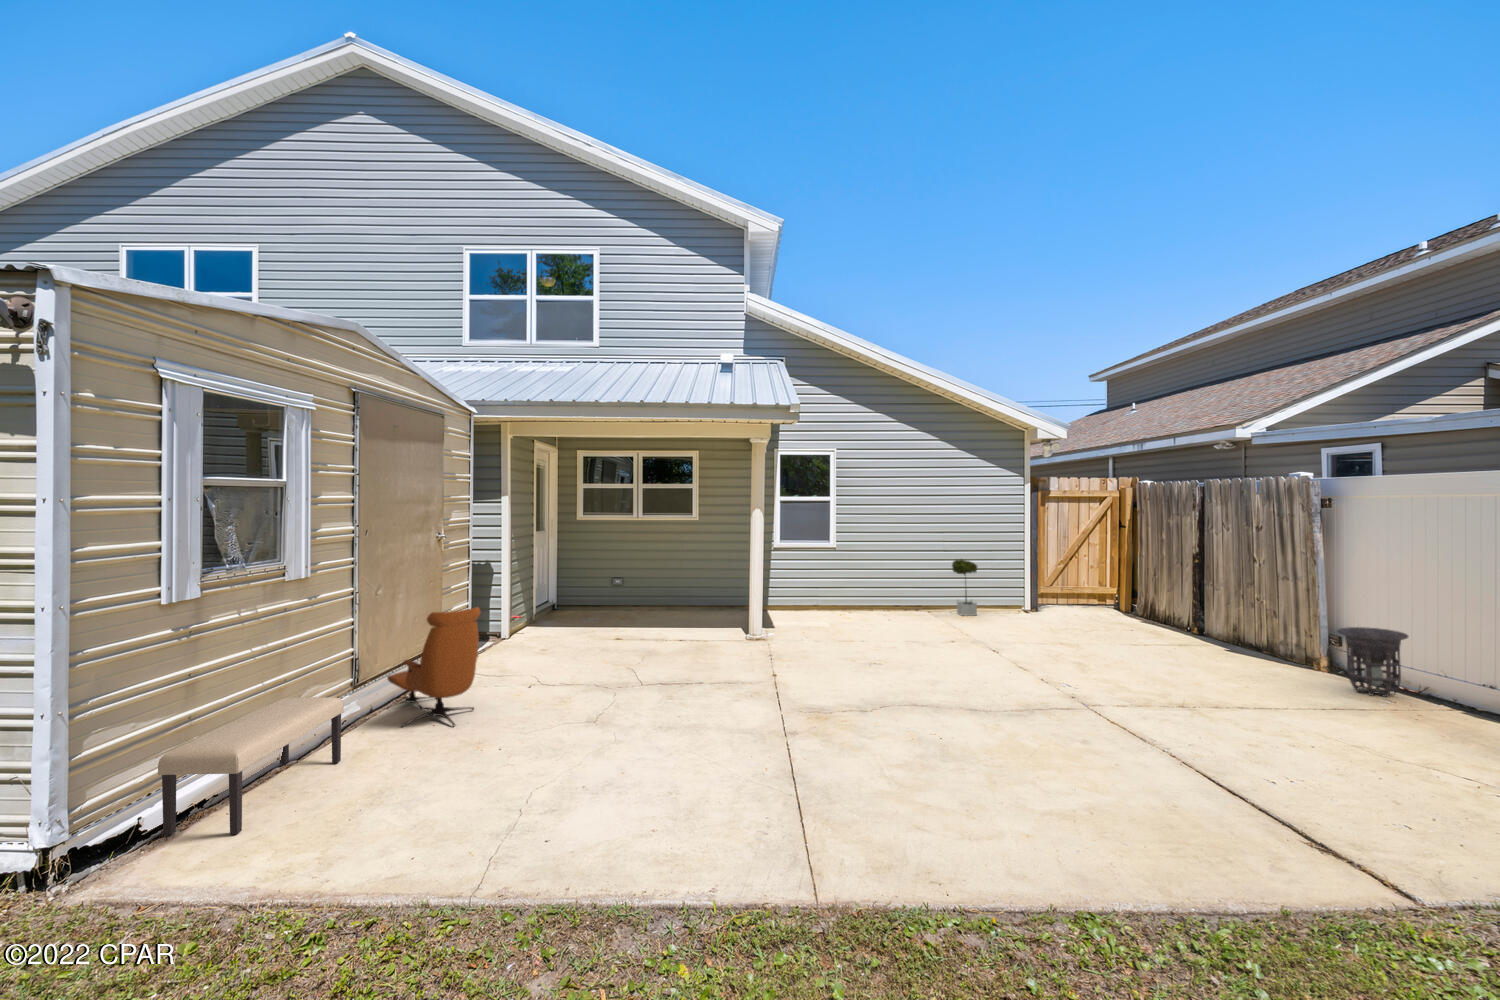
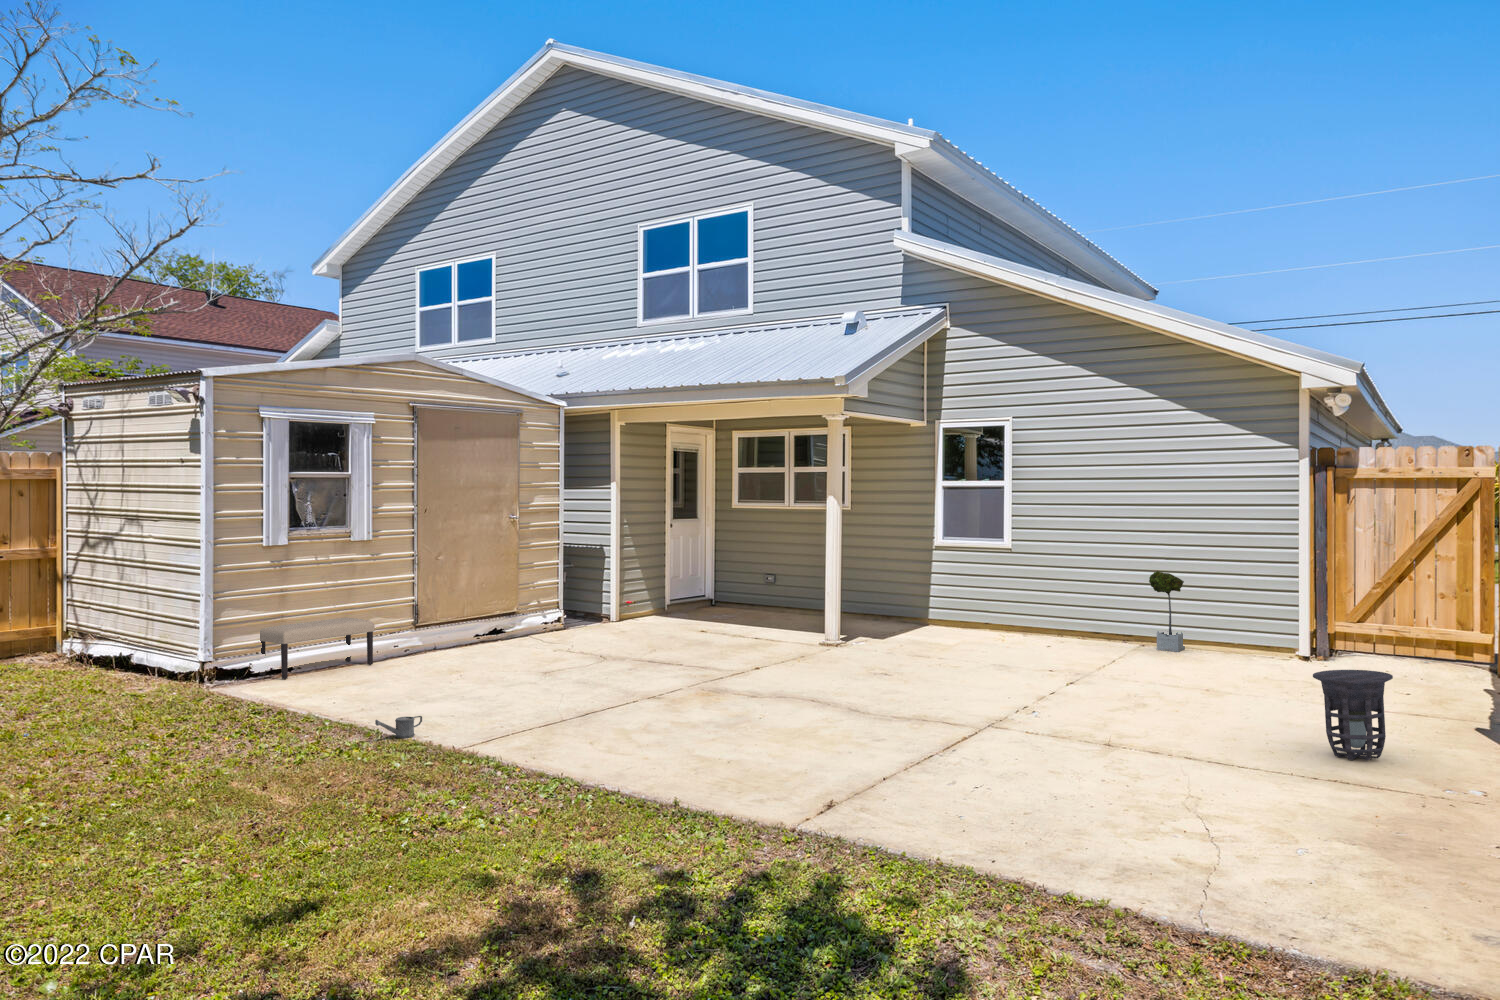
lounge chair: present [387,607,480,726] -> none [433,570,489,660]
watering can: none [748,881,780,939] -> present [375,716,422,738]

